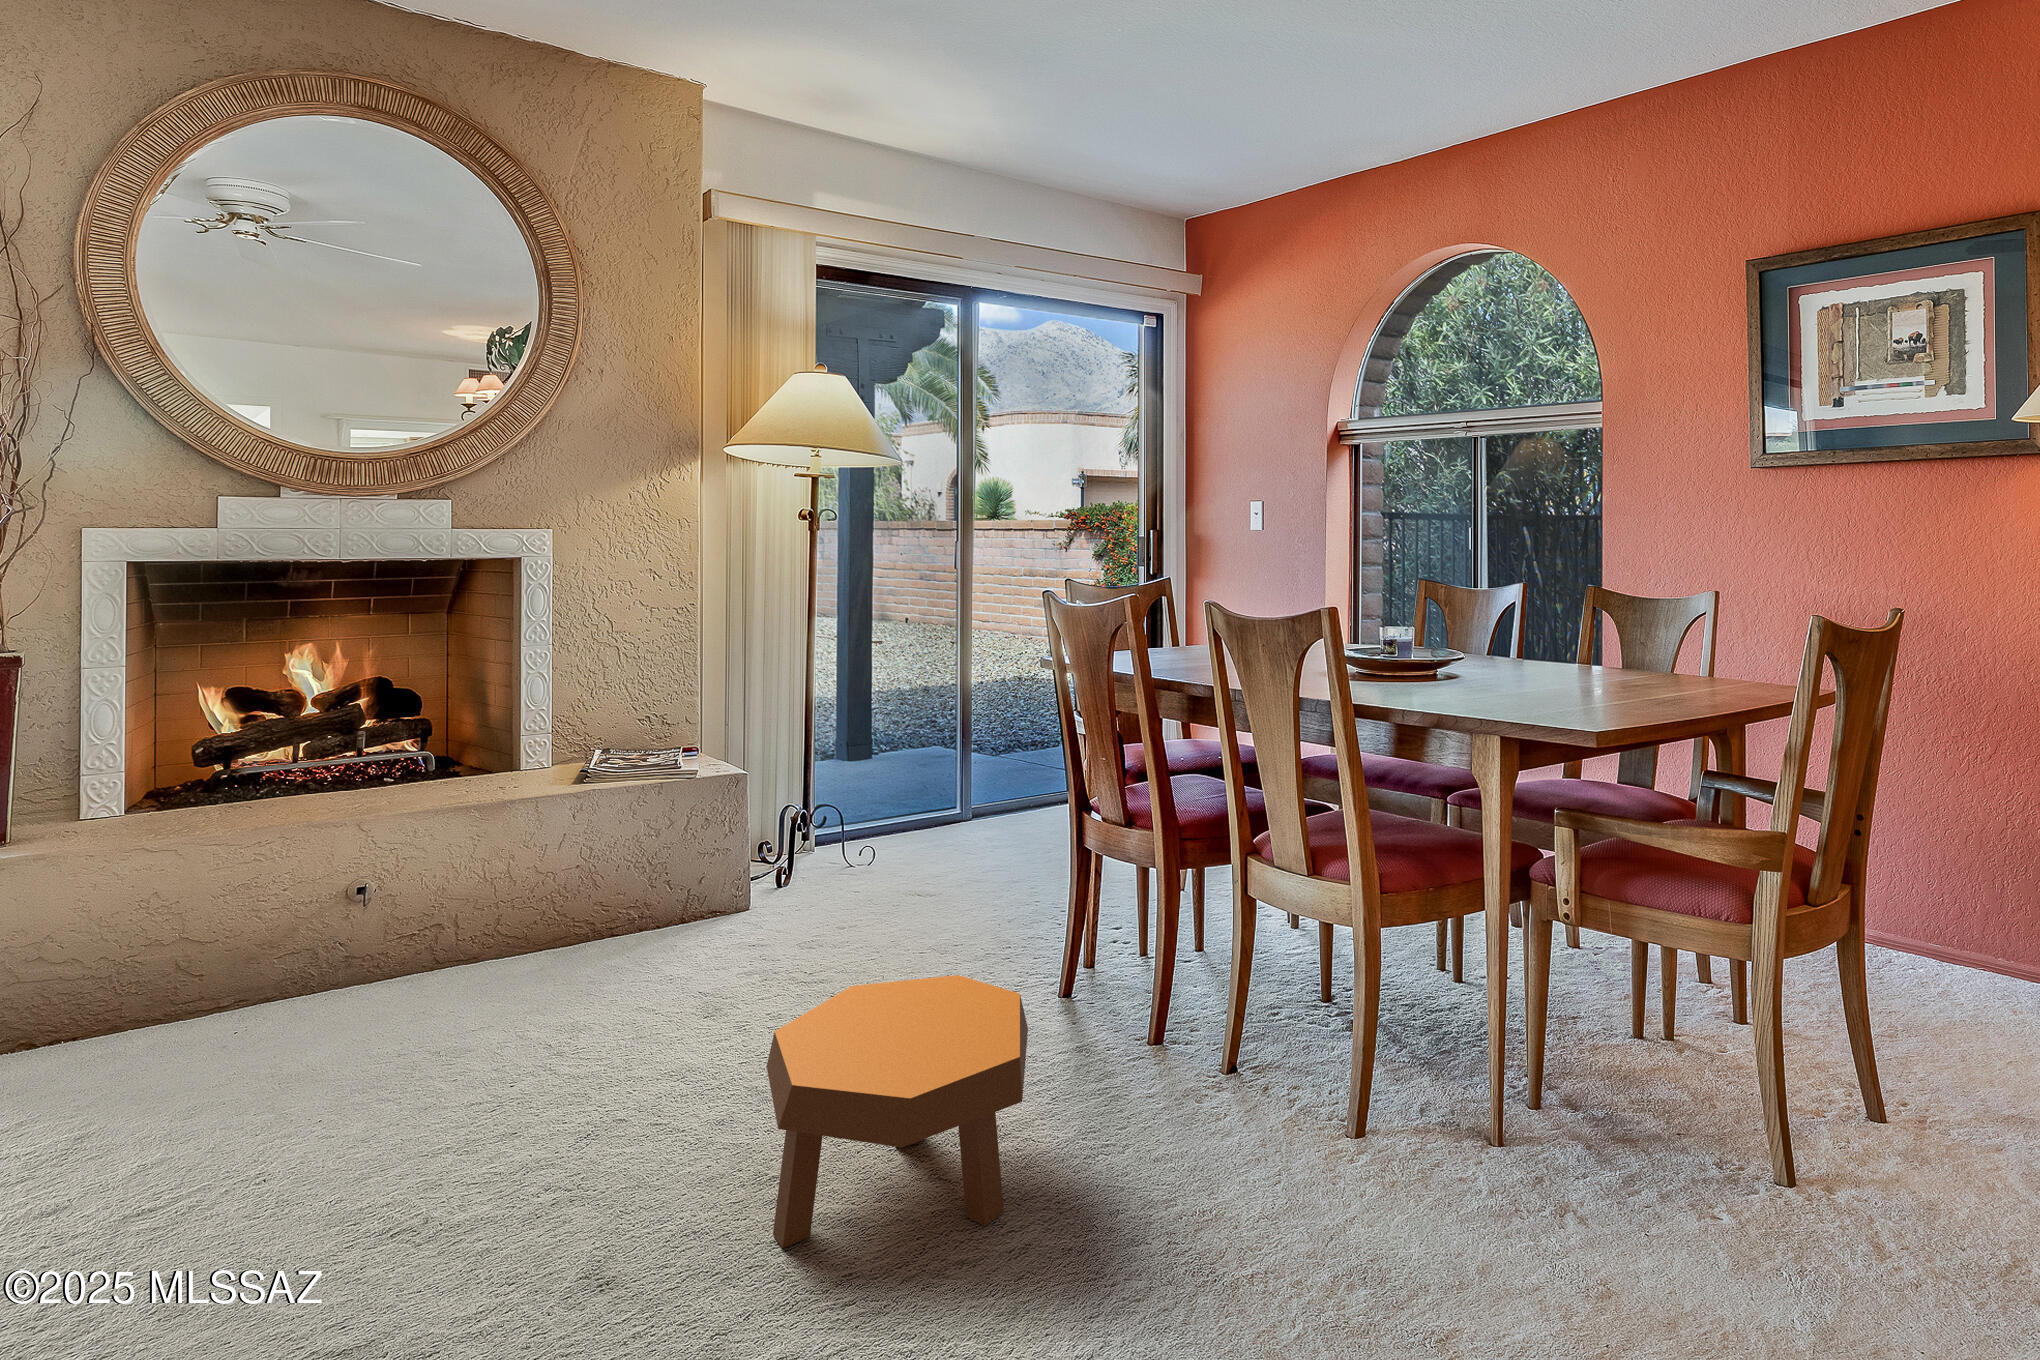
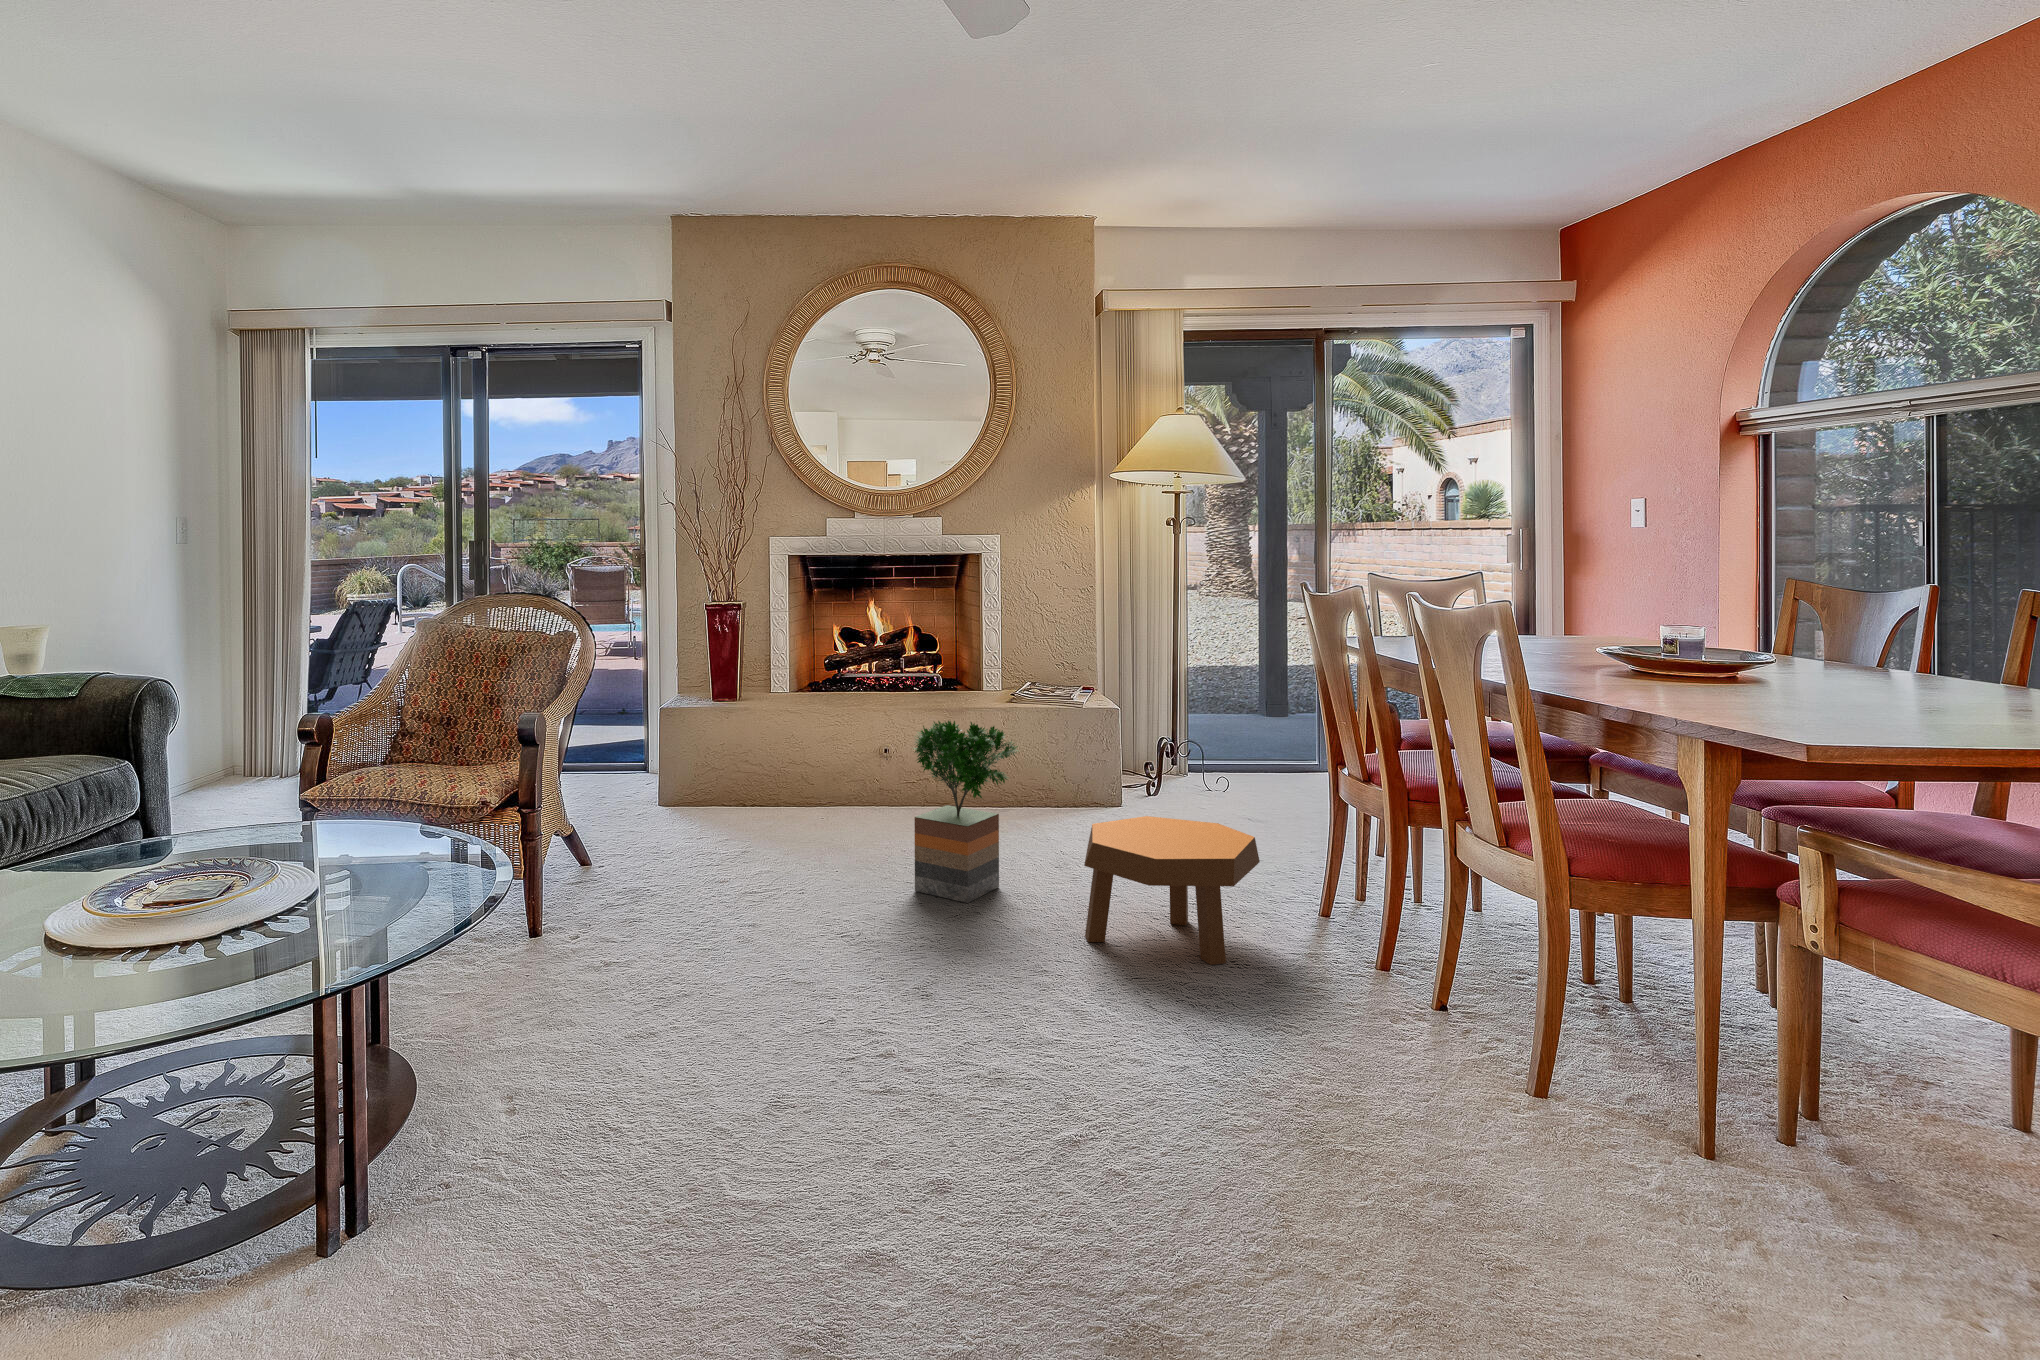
potted tree: none [400,881,630,1227] -> present [914,721,1018,903]

